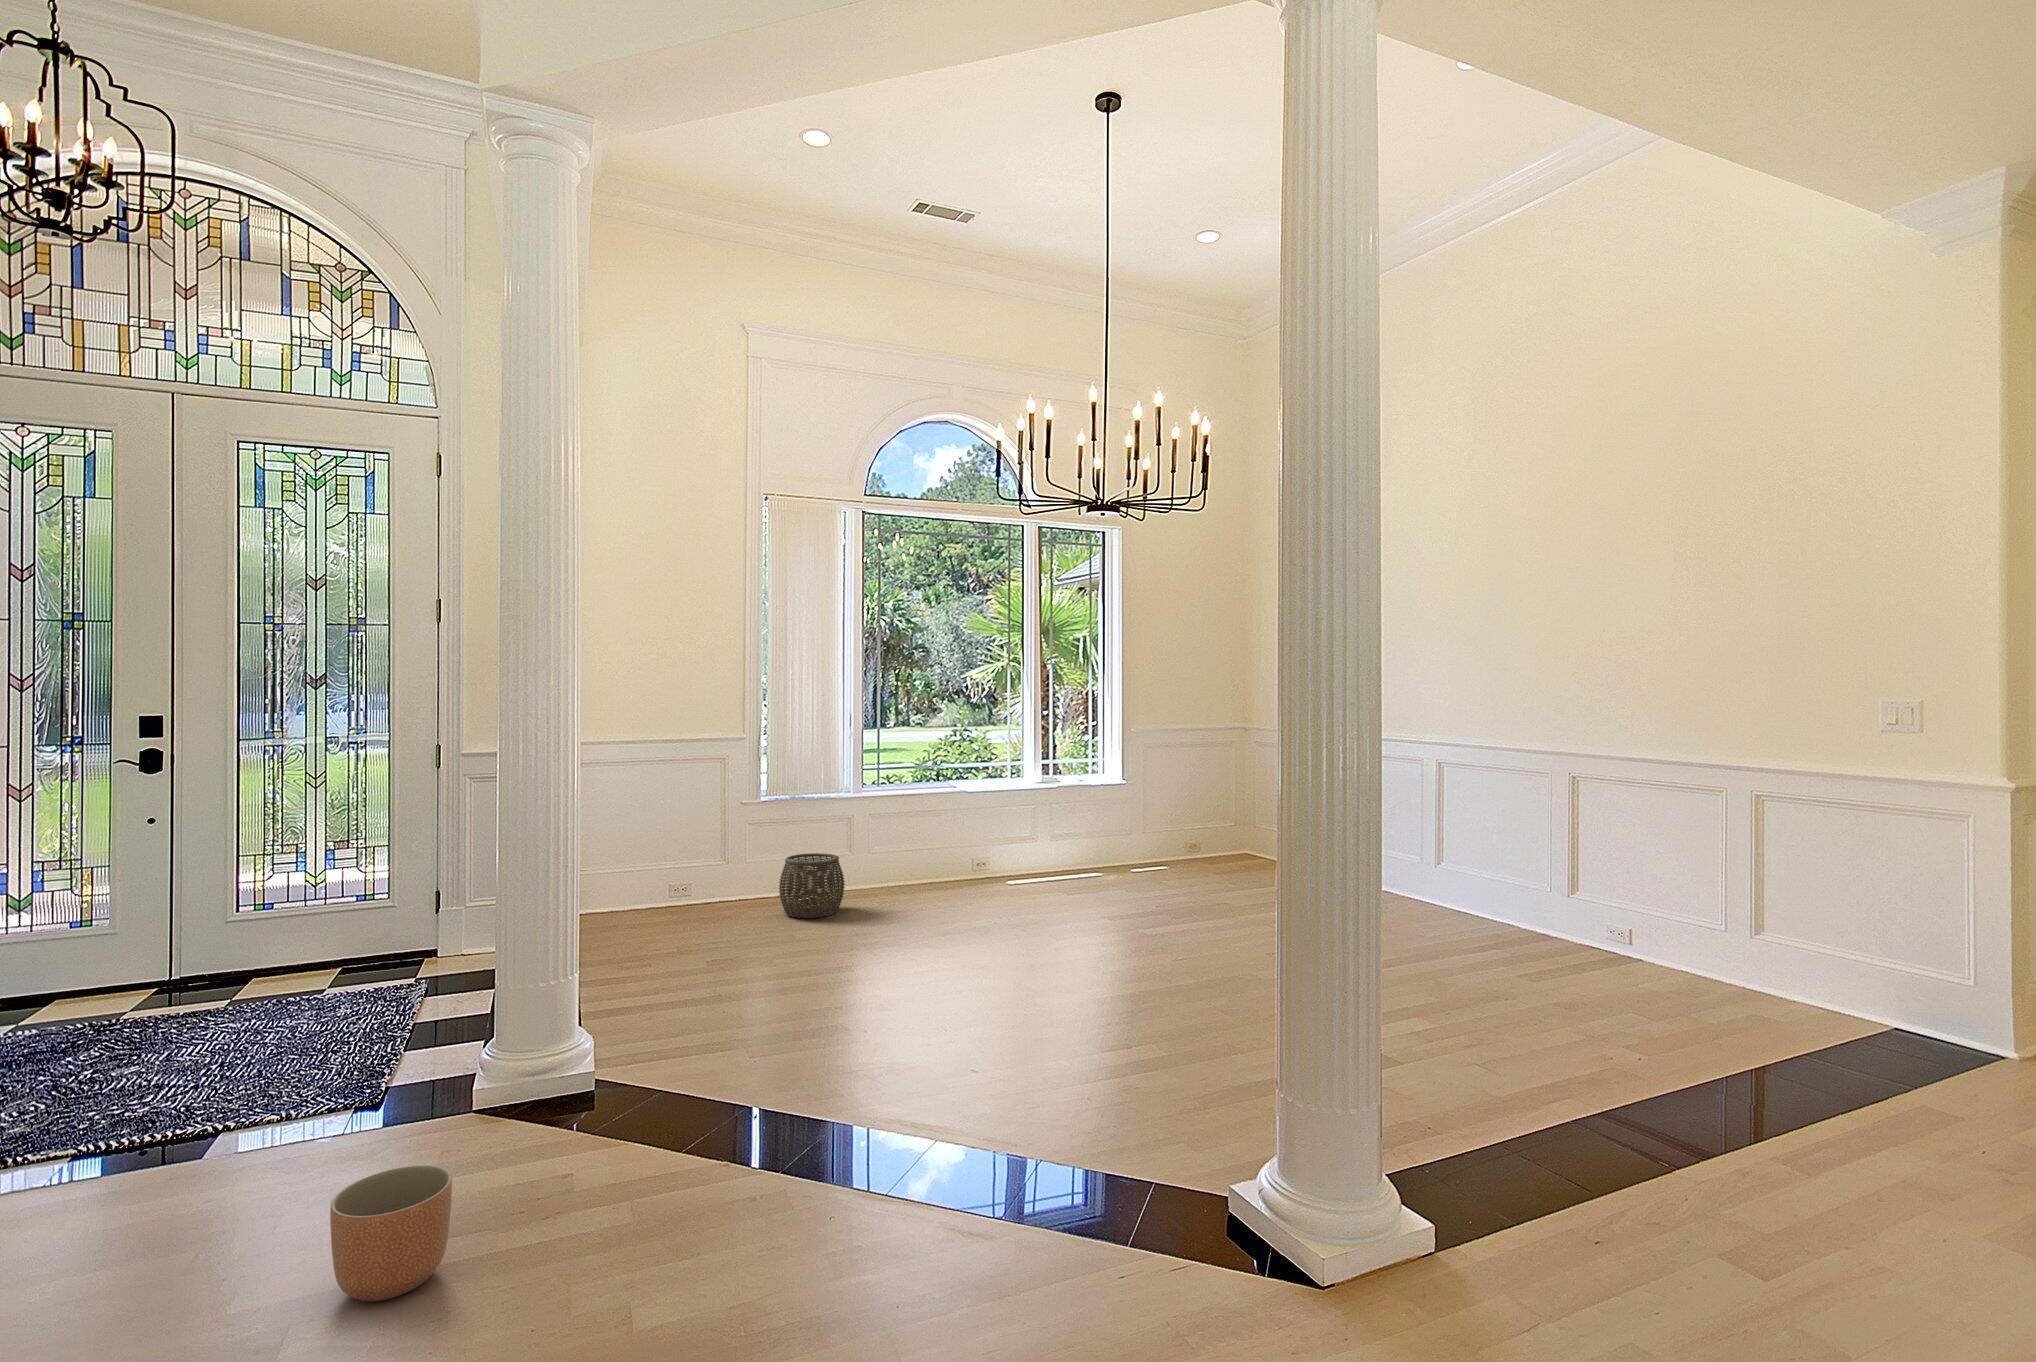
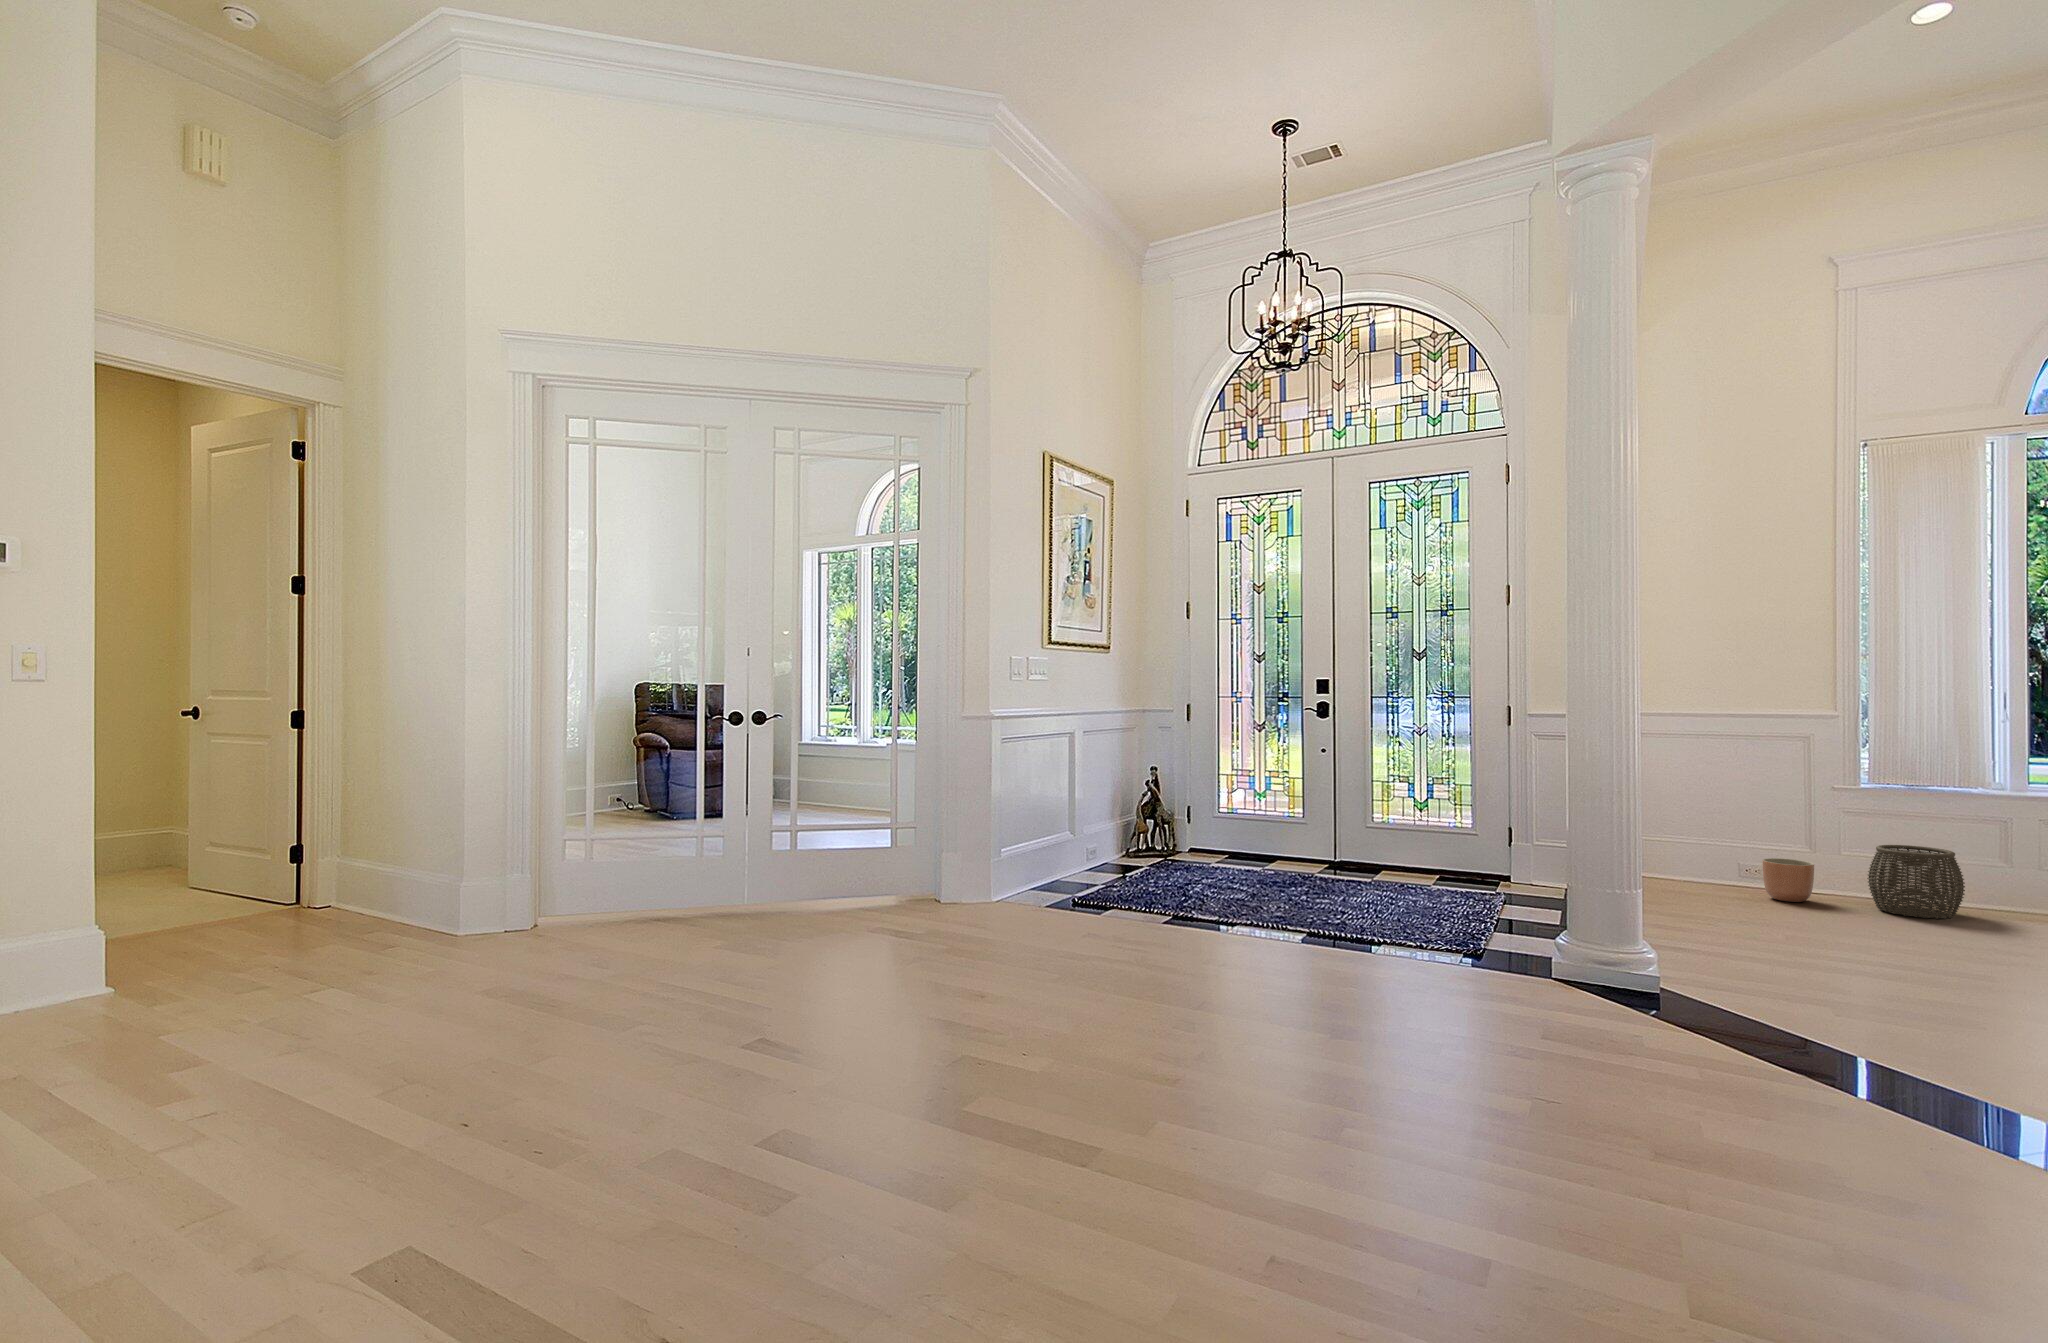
planter: present [330,1165,452,1301] -> present [1763,858,1814,902]

